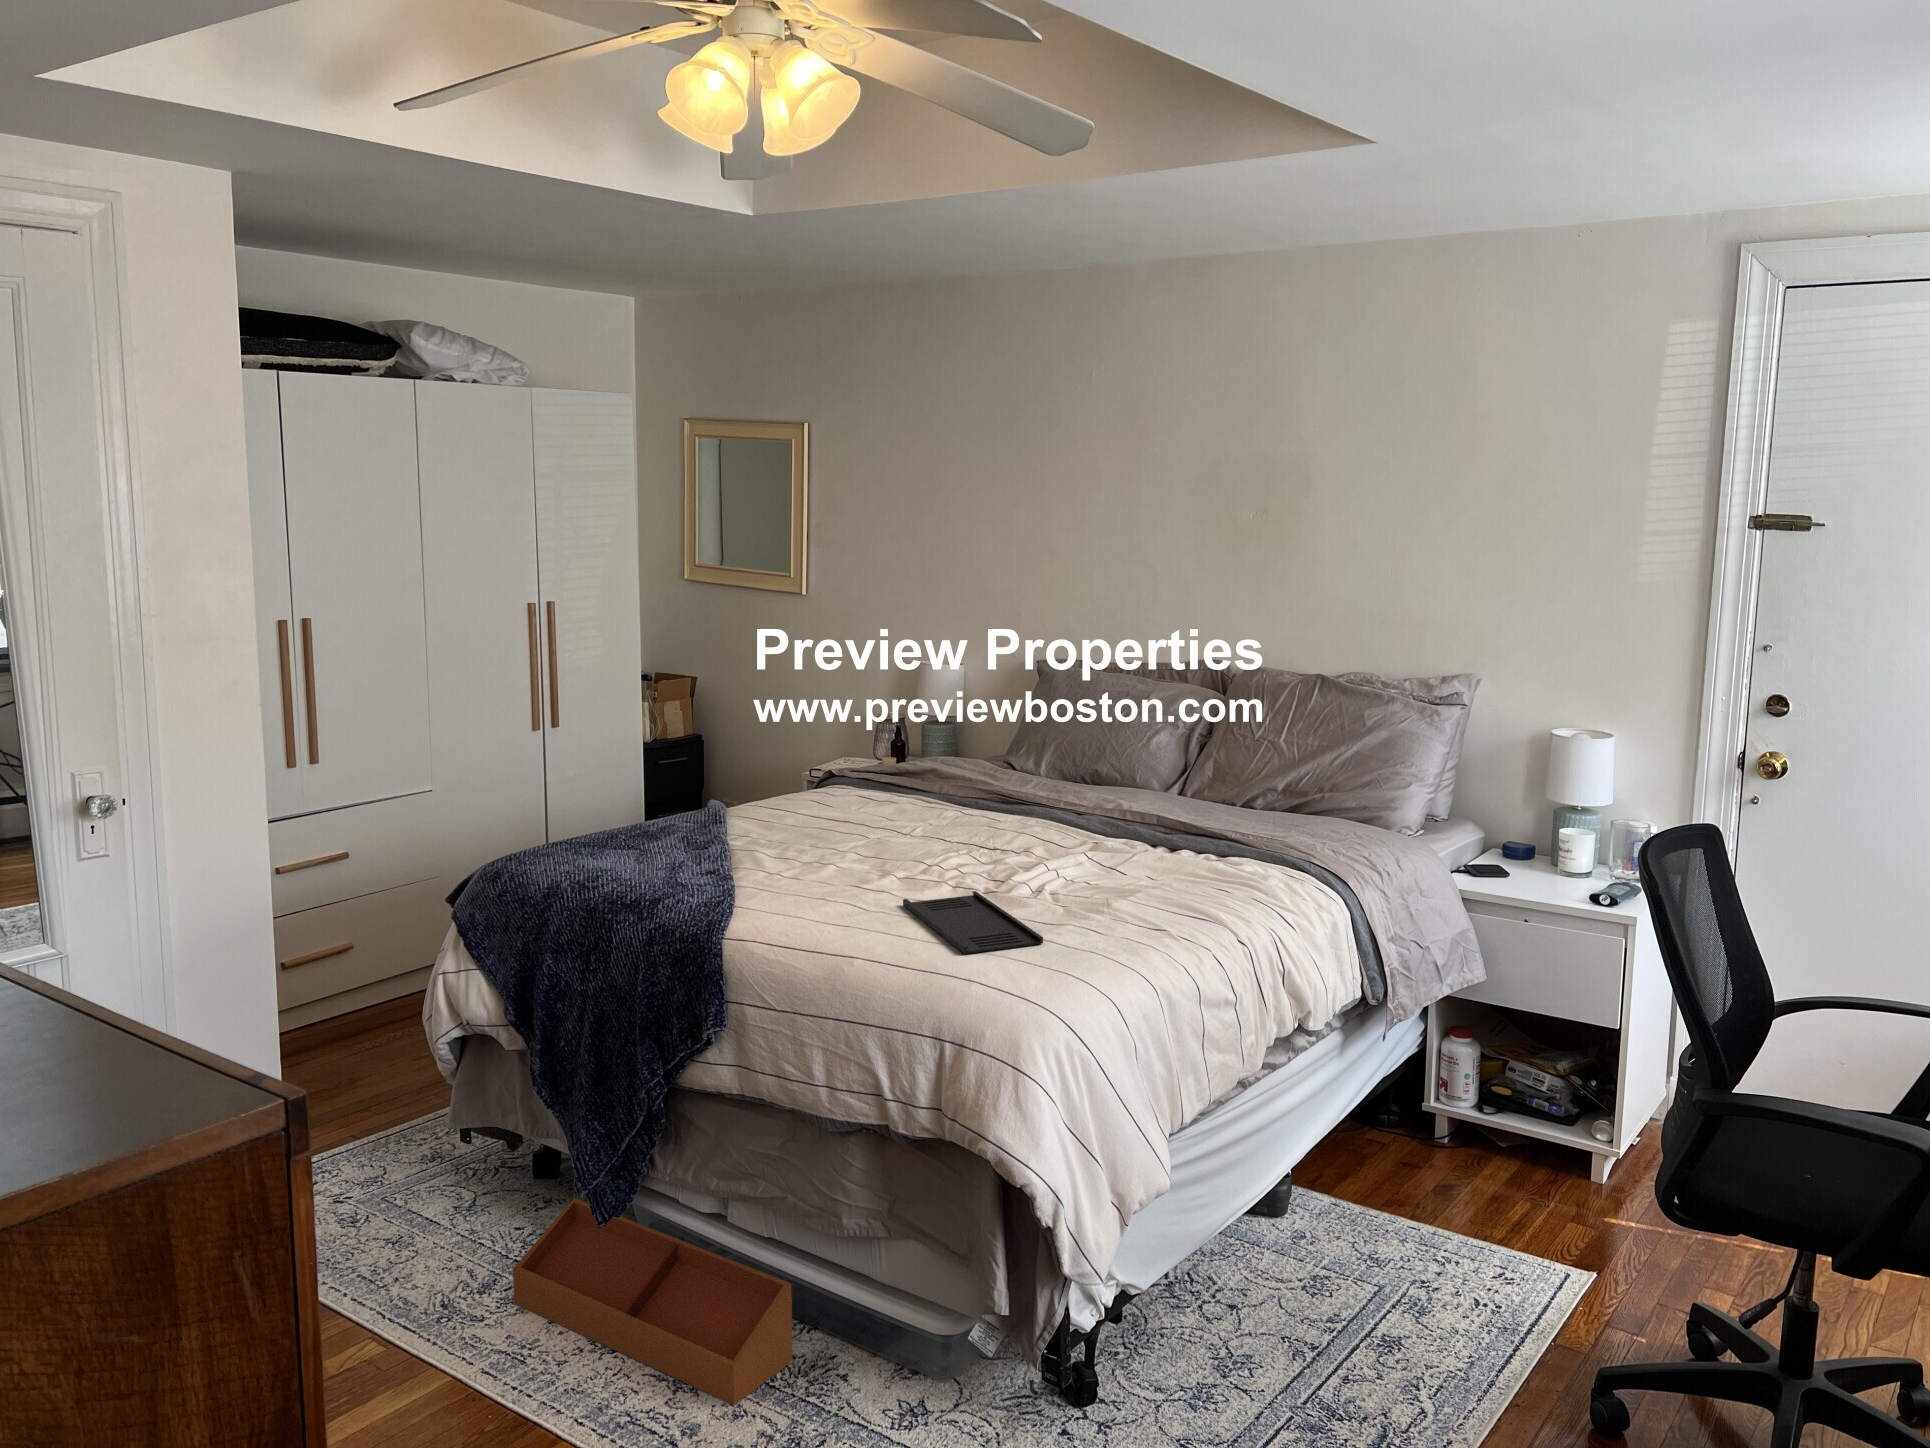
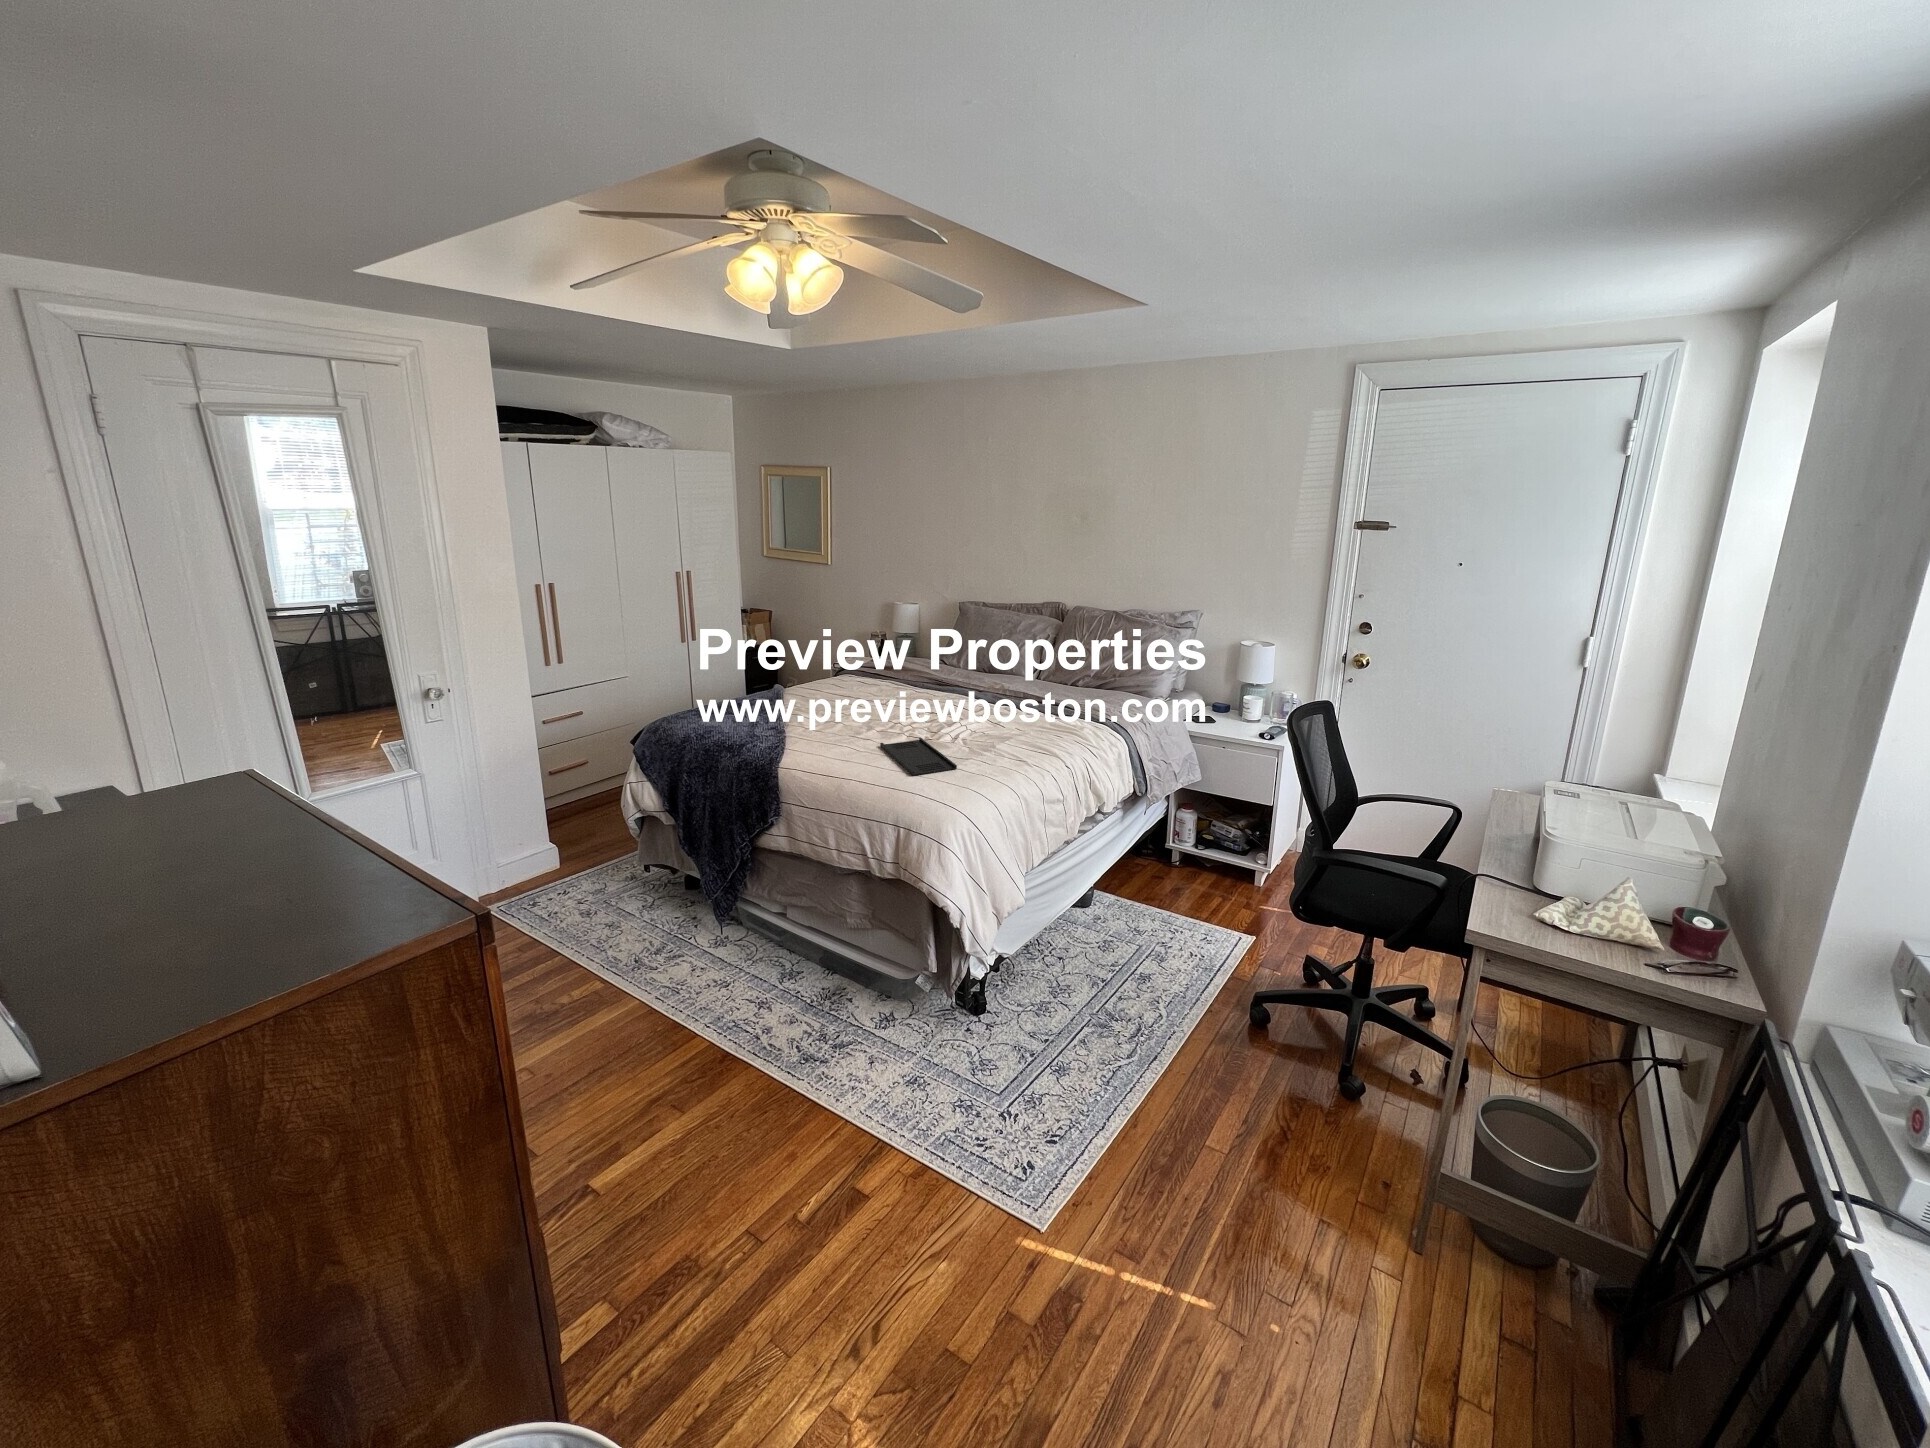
storage bin: present [513,1198,793,1405] -> none [672,904,823,1016]

